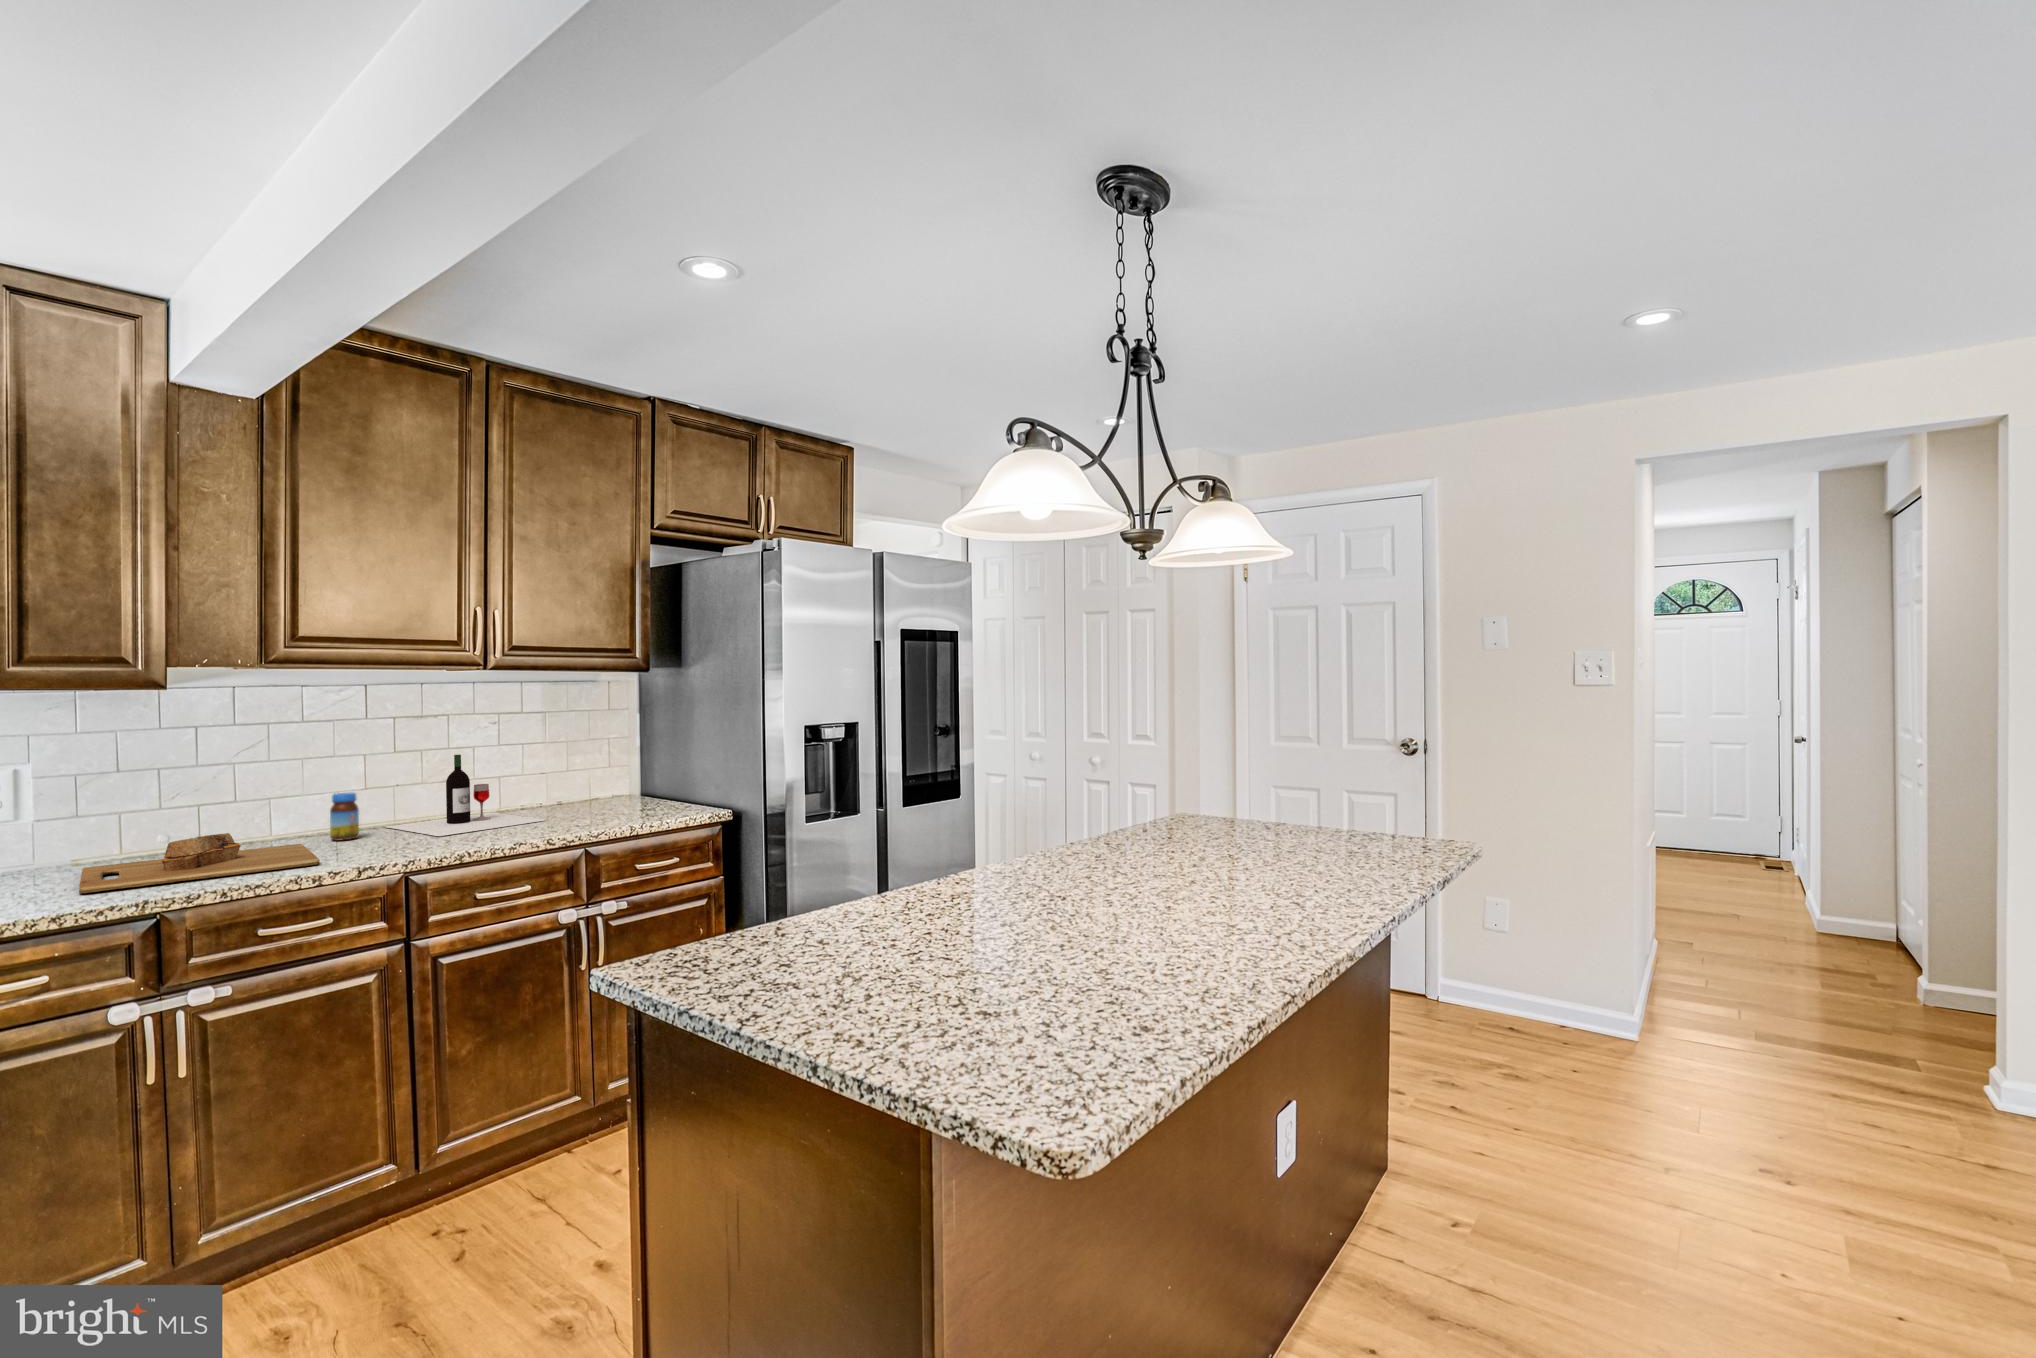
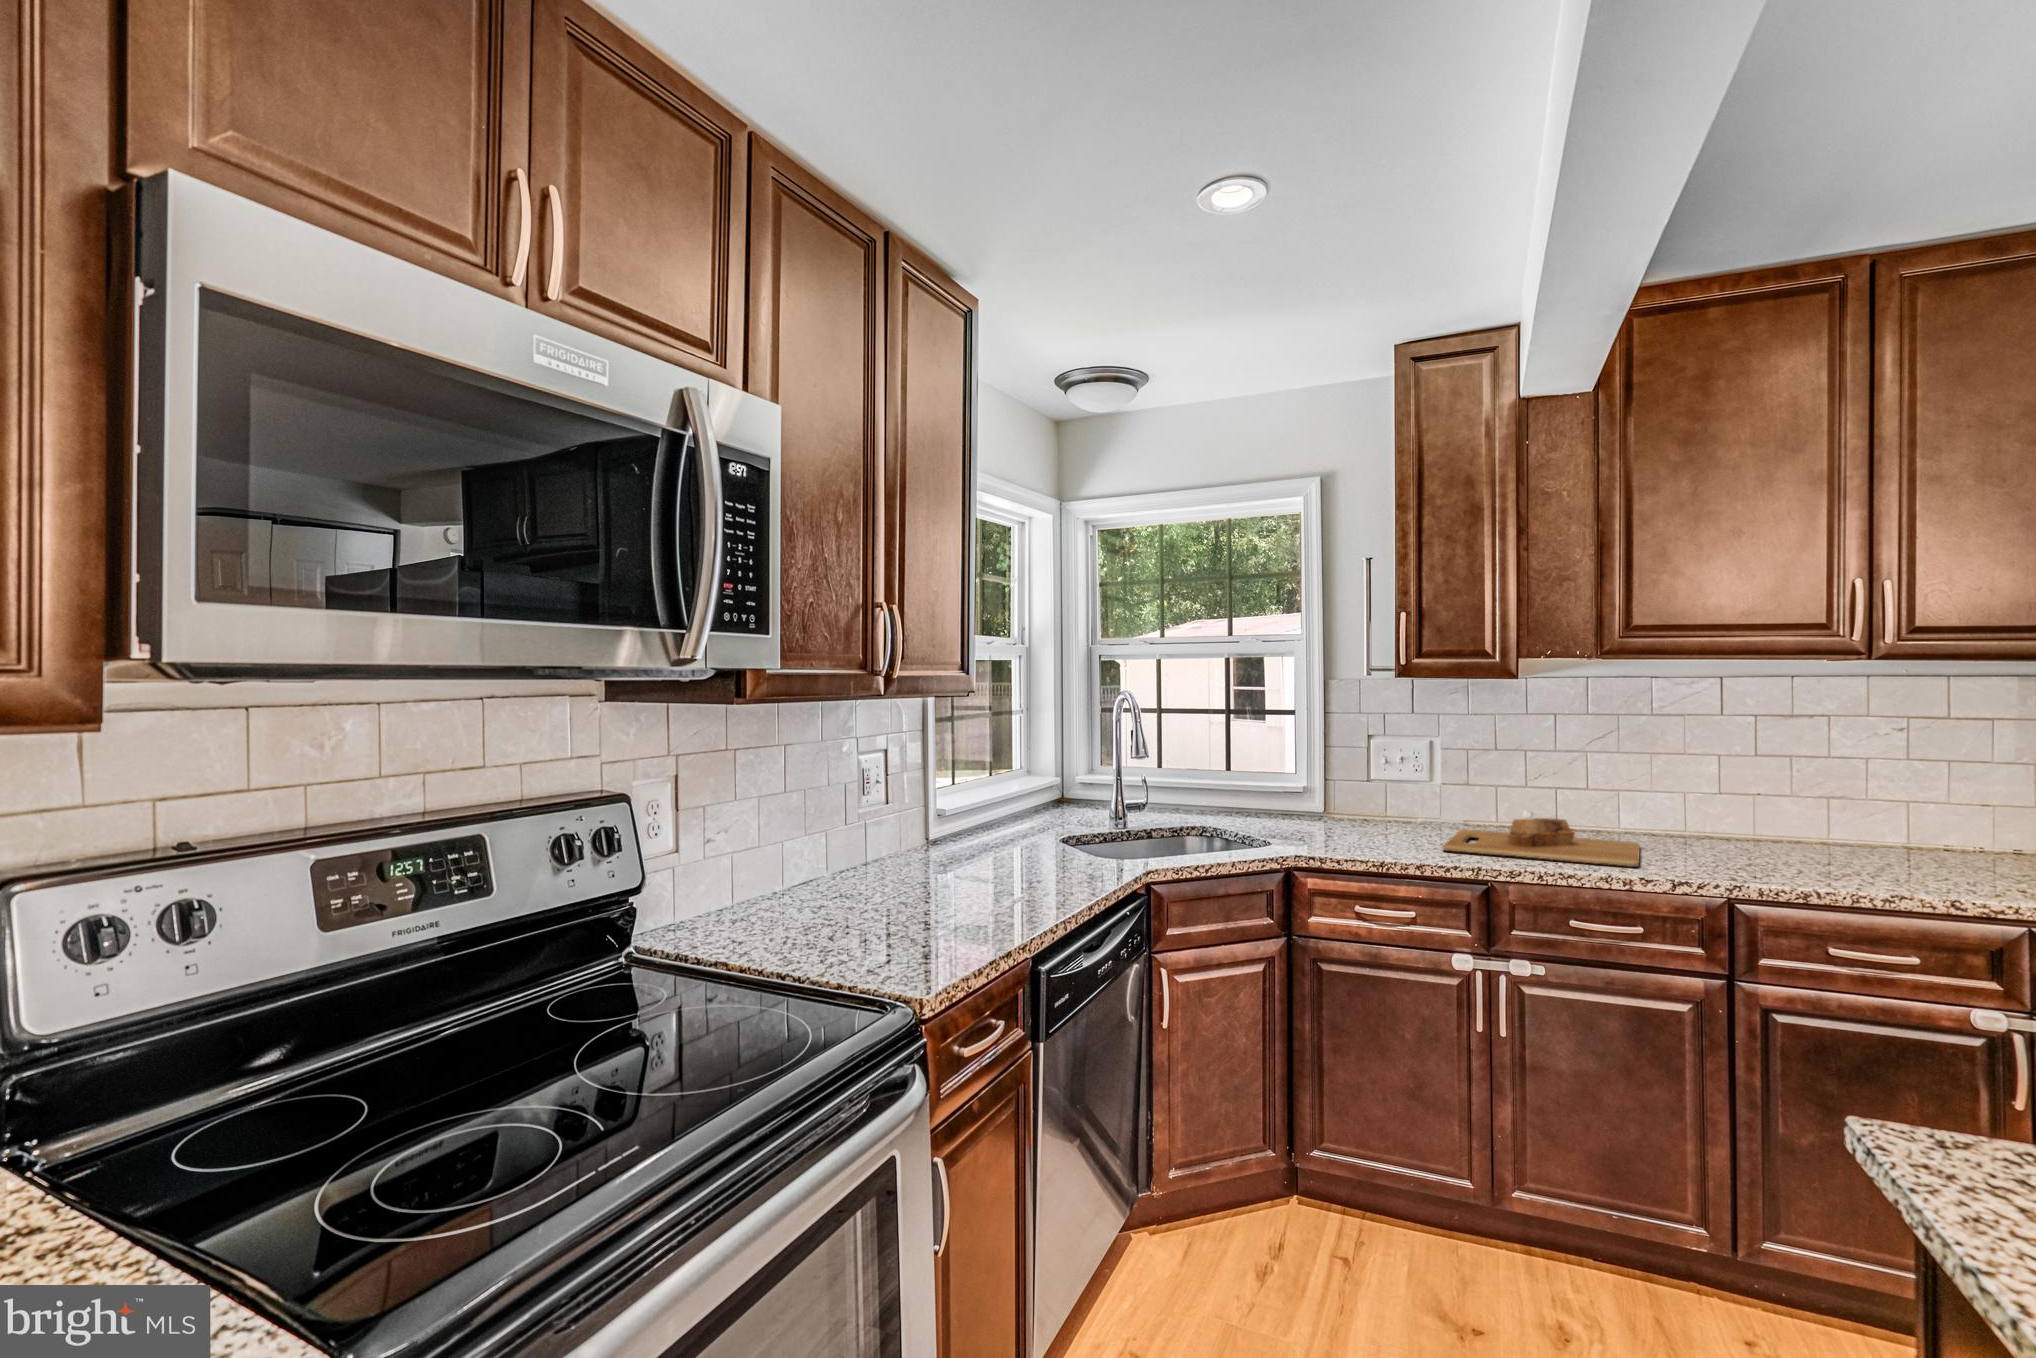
wine bottle: present [386,755,545,836] -> none [1740,767,1970,872]
jar: present [330,793,359,841] -> none [1673,795,1704,847]

